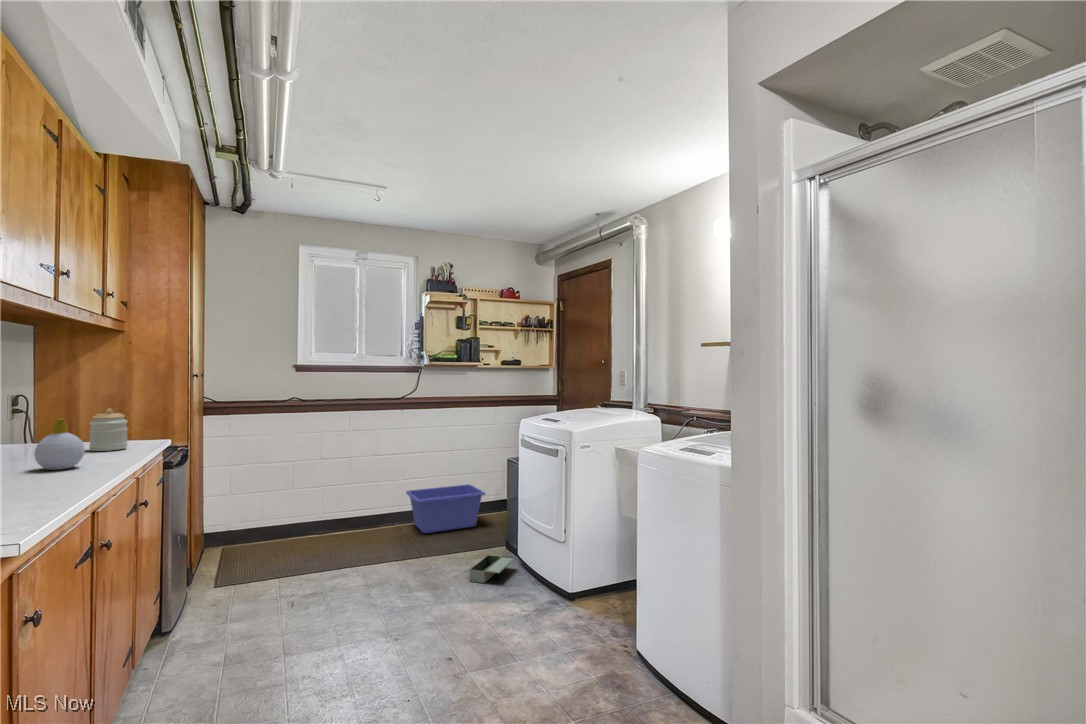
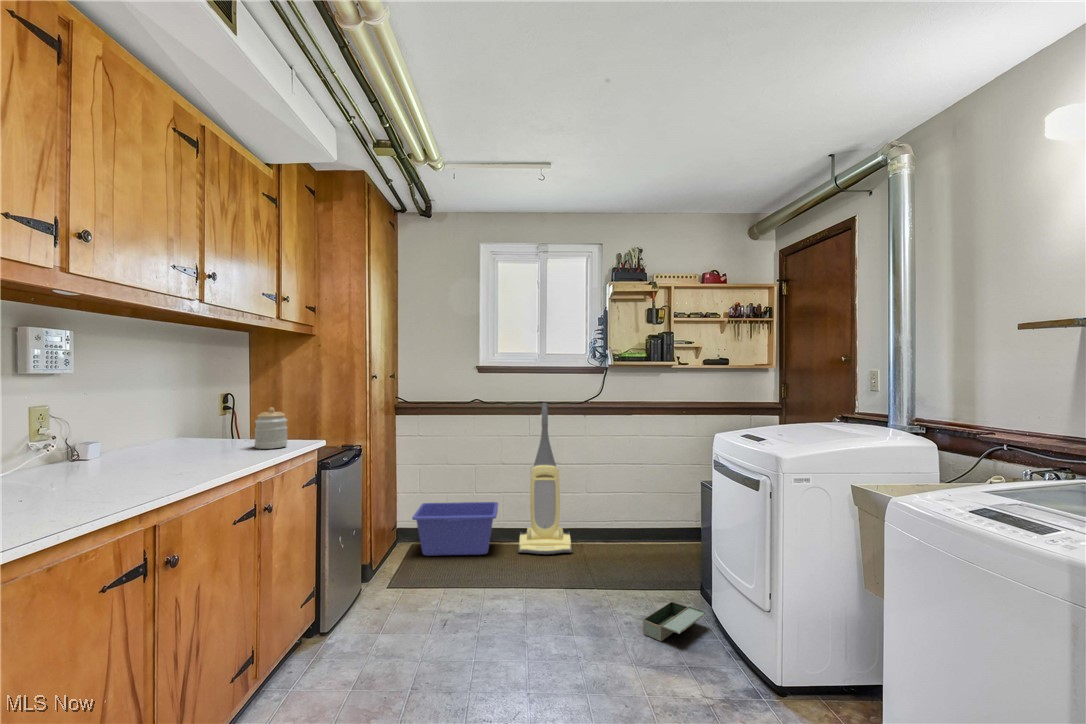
vacuum cleaner: none [337,401,391,543] -> present [518,403,572,554]
soap bottle: present [34,419,85,470] -> none [164,419,210,470]
storage bin: present [406,484,485,533] -> present [412,502,498,556]

